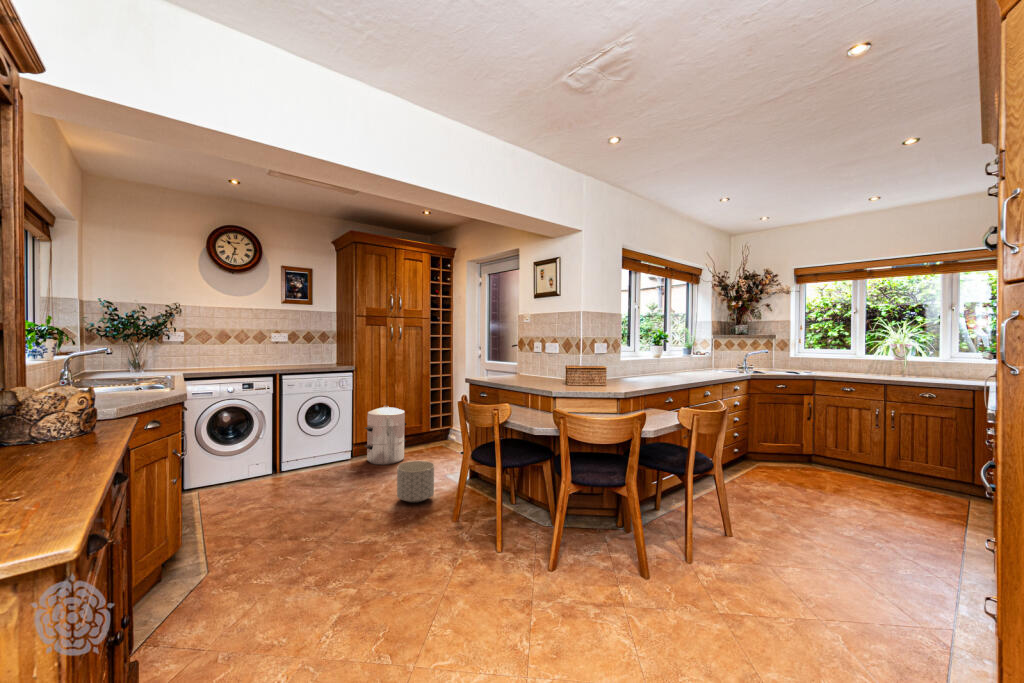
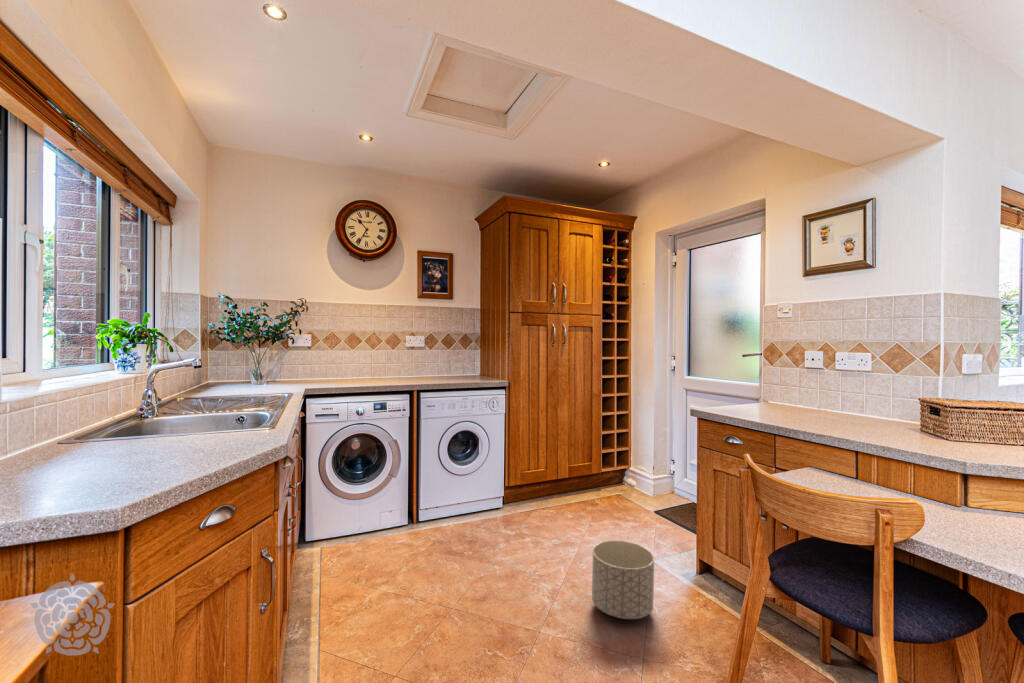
waste bin: present [365,405,406,465] -> none [522,436,578,522]

